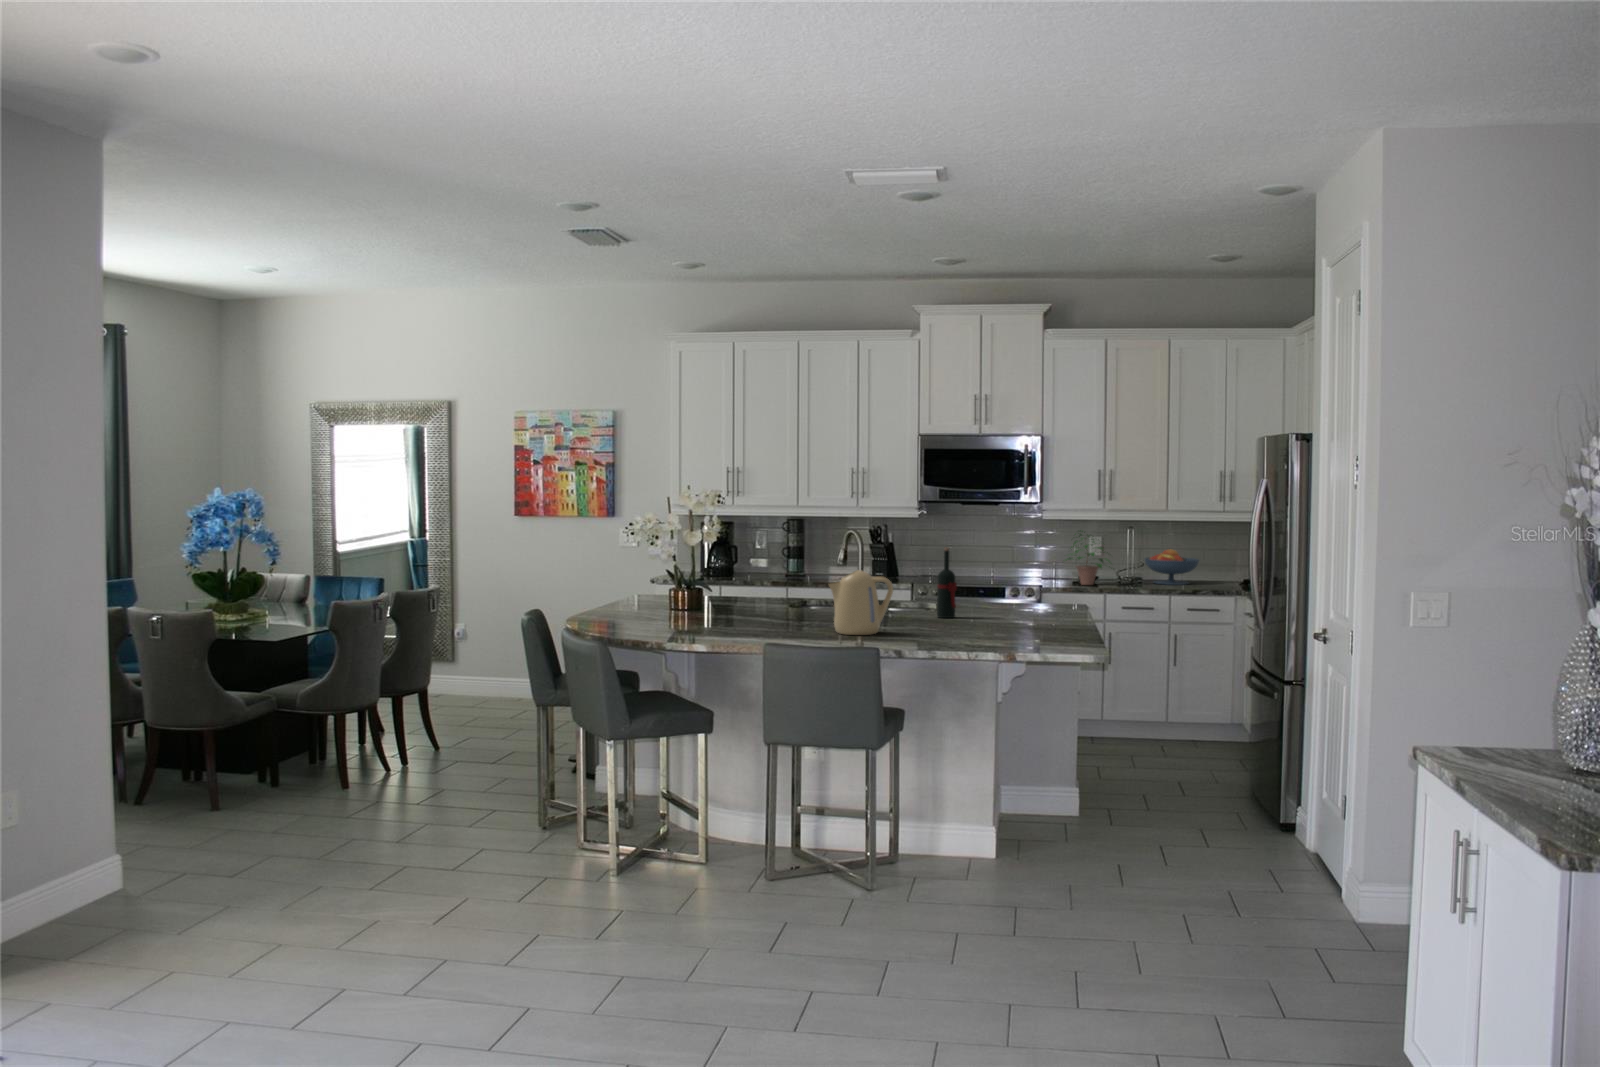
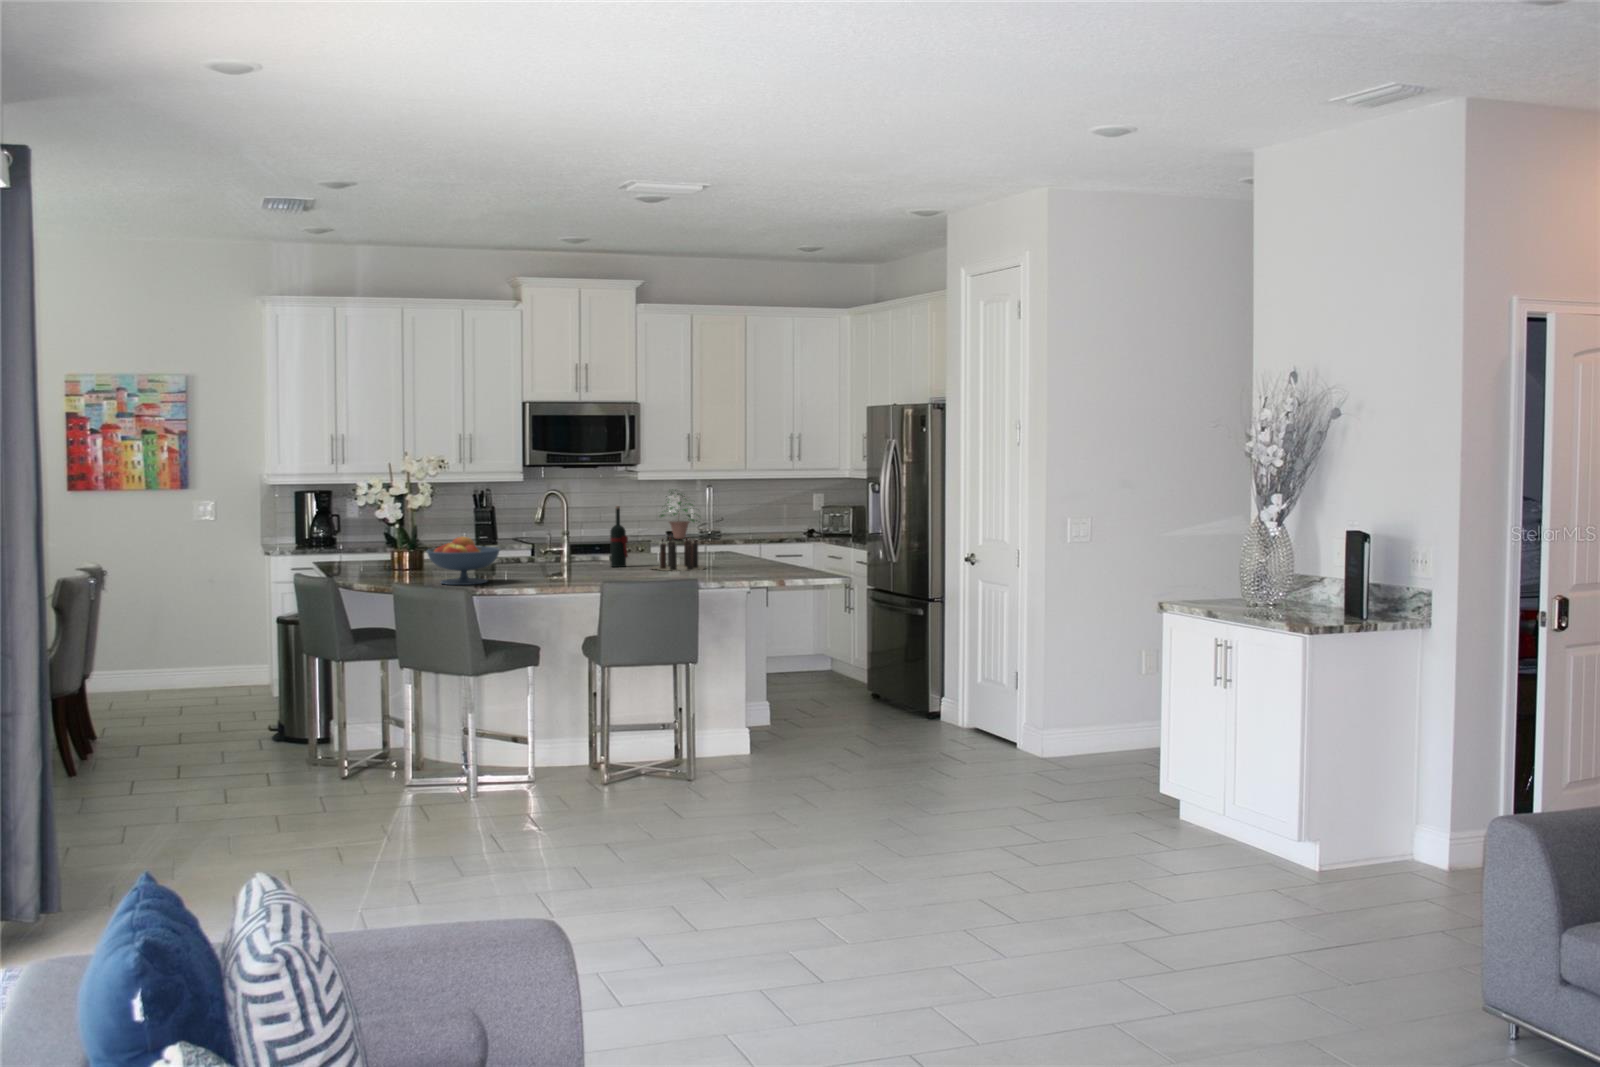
fruit bowl: present [1145,549,1199,585] -> present [427,537,500,585]
kettle: present [829,570,893,635] -> none [547,526,602,582]
candle: none [968,585,1056,629] -> present [652,537,705,571]

